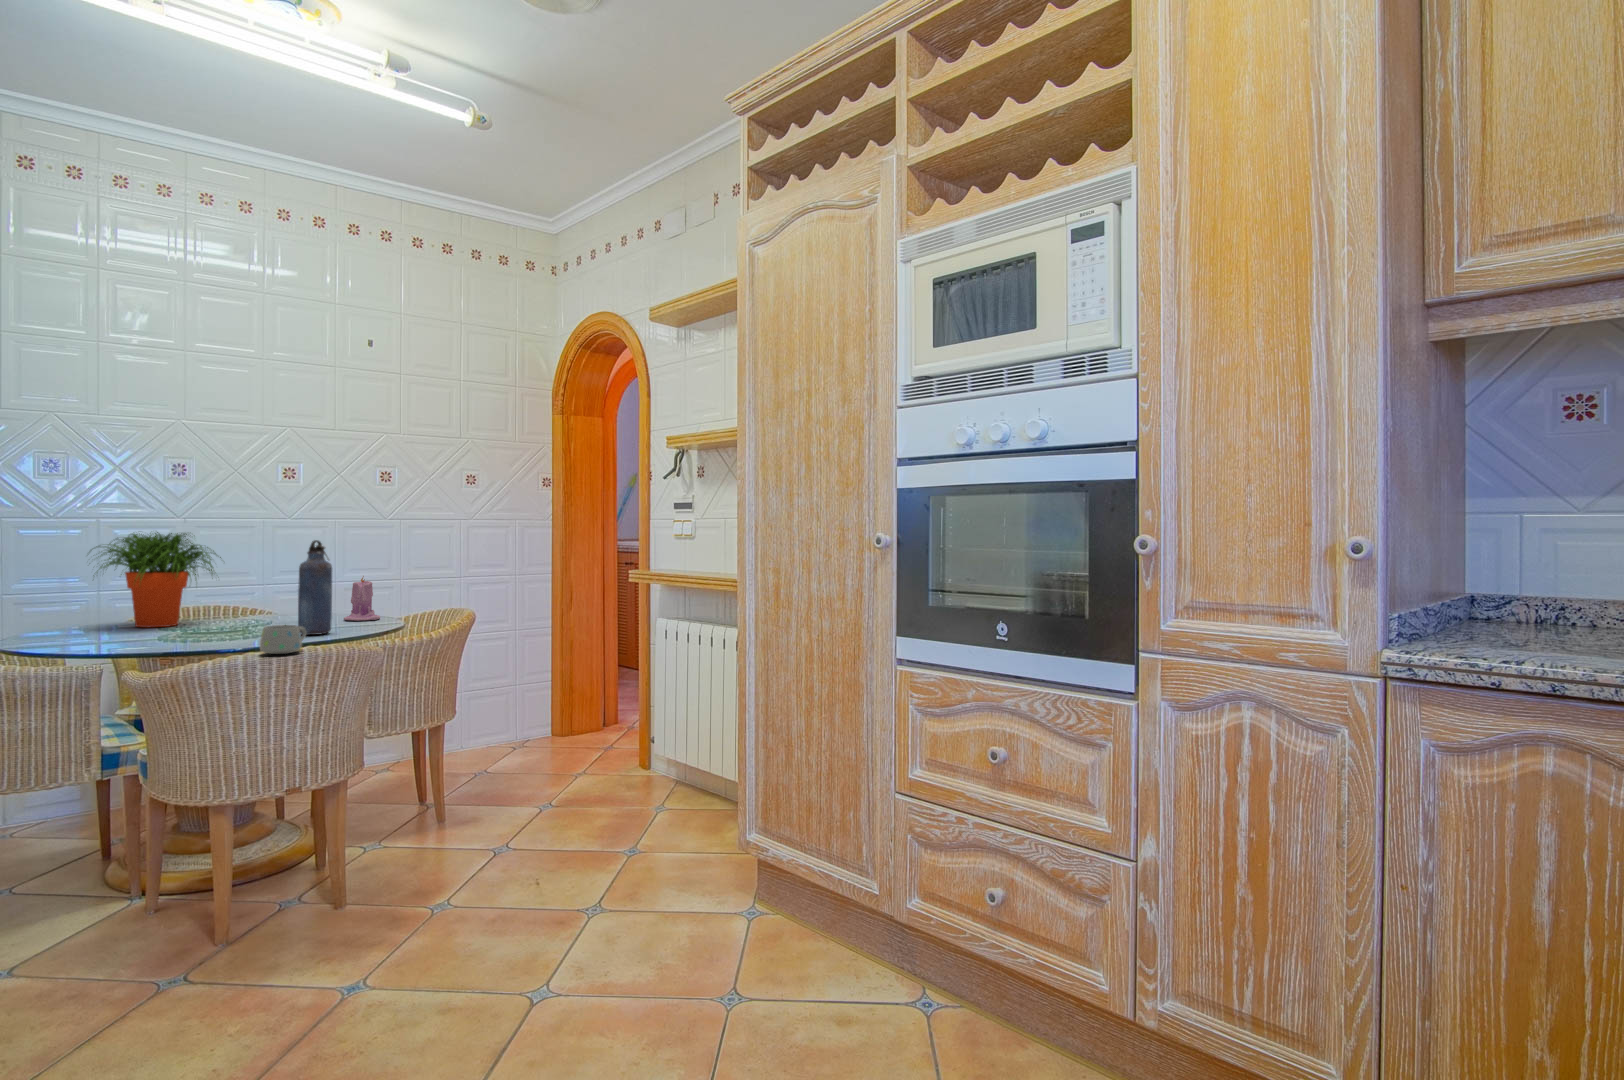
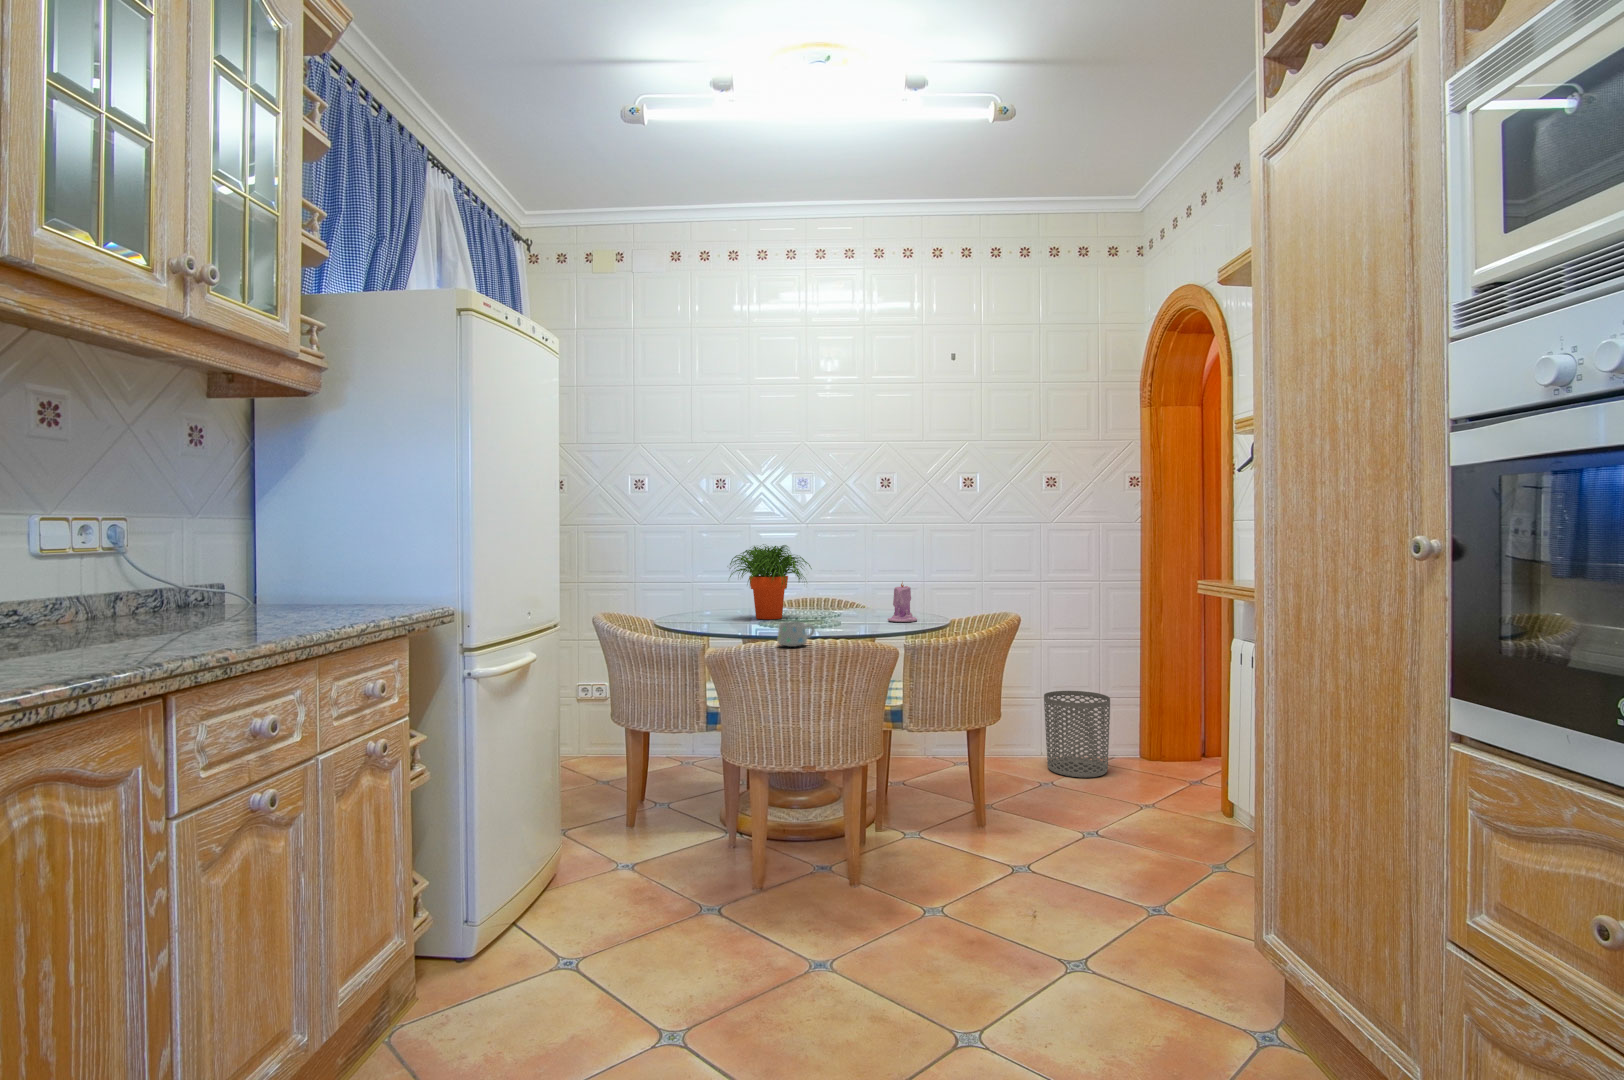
water bottle: present [298,540,332,635] -> none [832,549,858,632]
waste bin: none [466,680,531,763] -> present [1044,691,1110,778]

